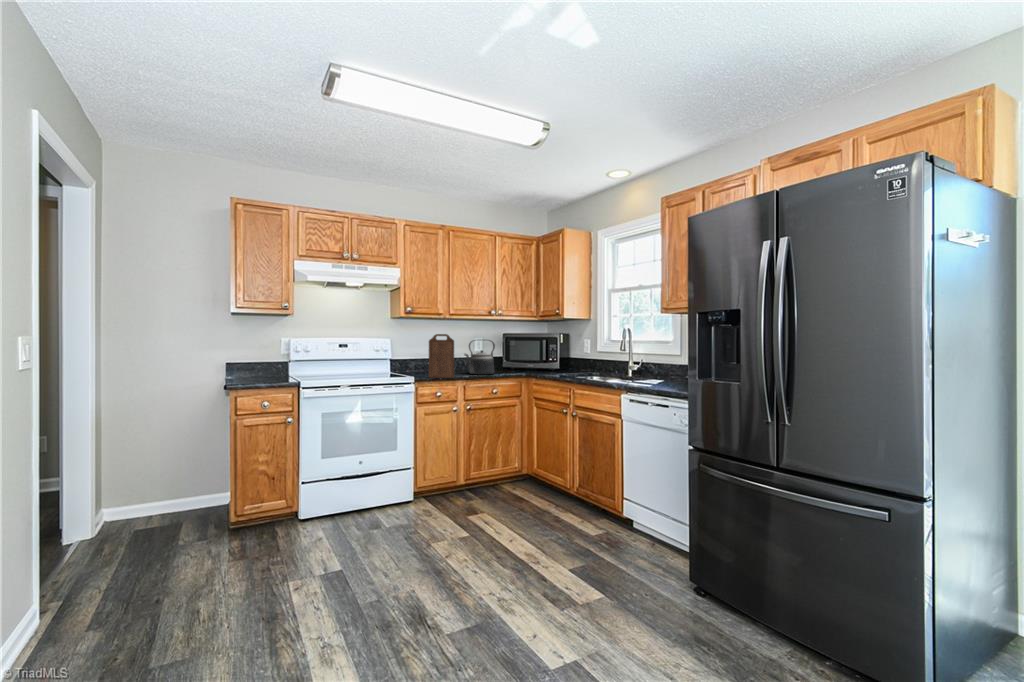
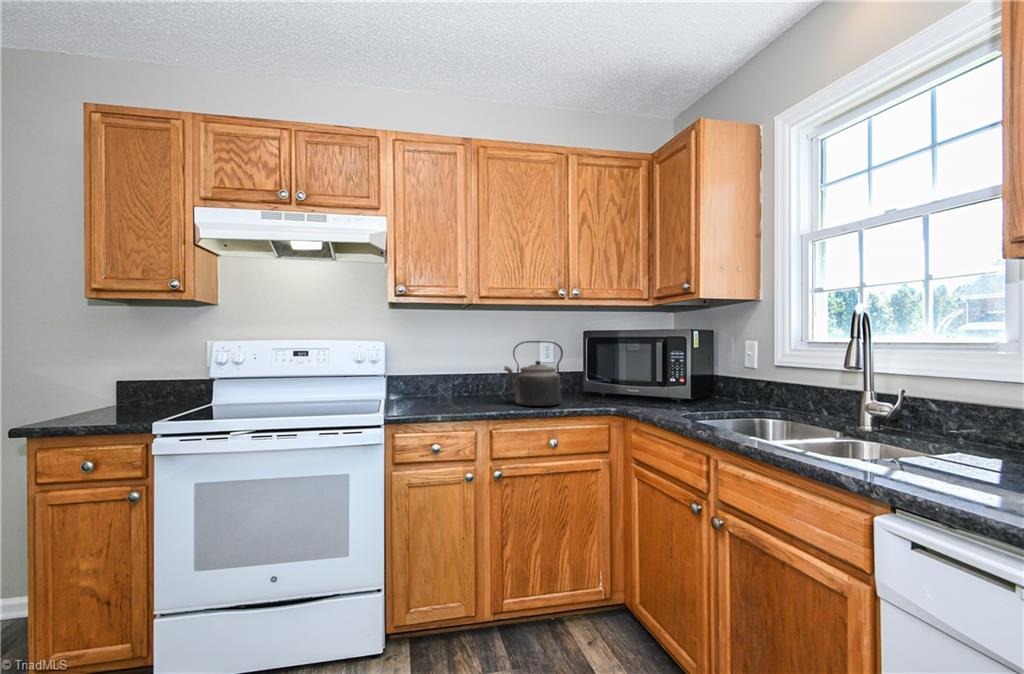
cutting board: present [429,334,454,378] -> none [423,331,471,414]

